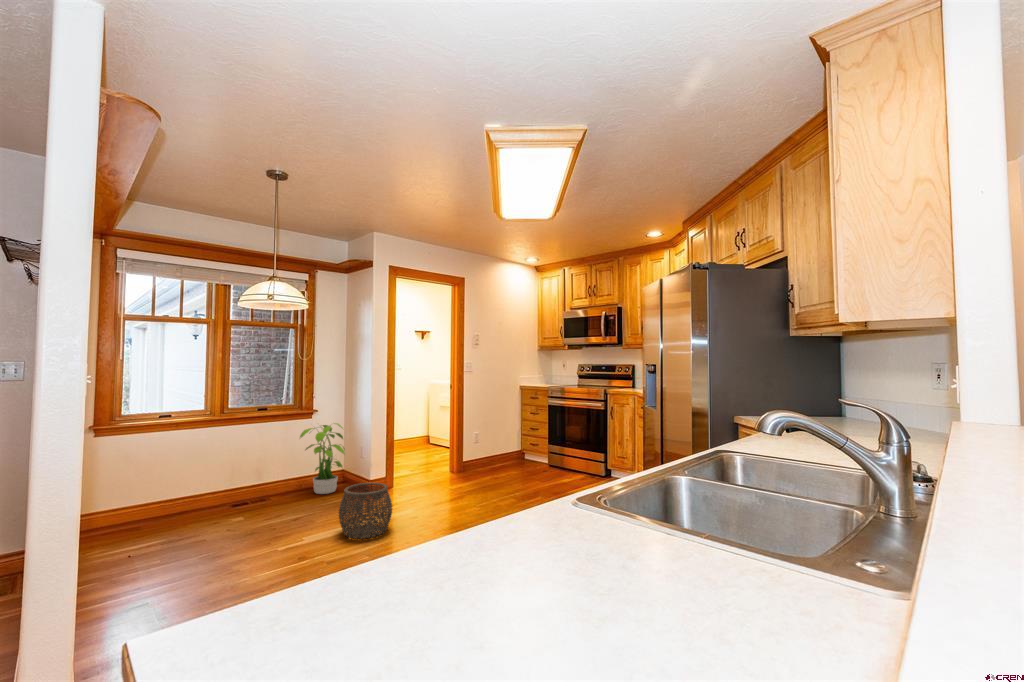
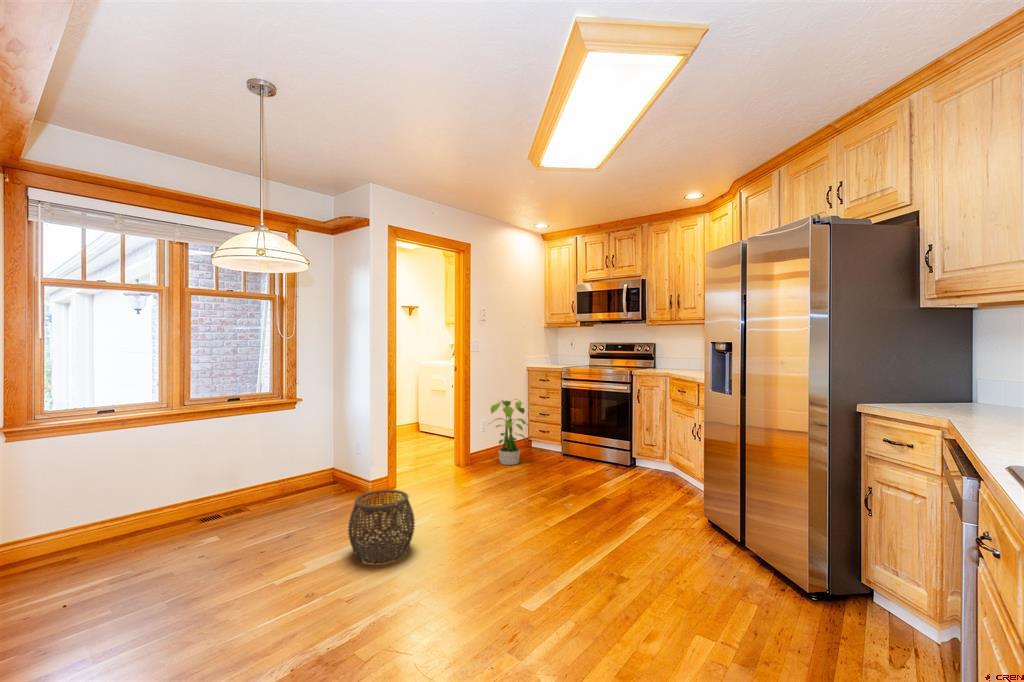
potted plant: present [300,423,345,494] -> present [490,400,529,465]

